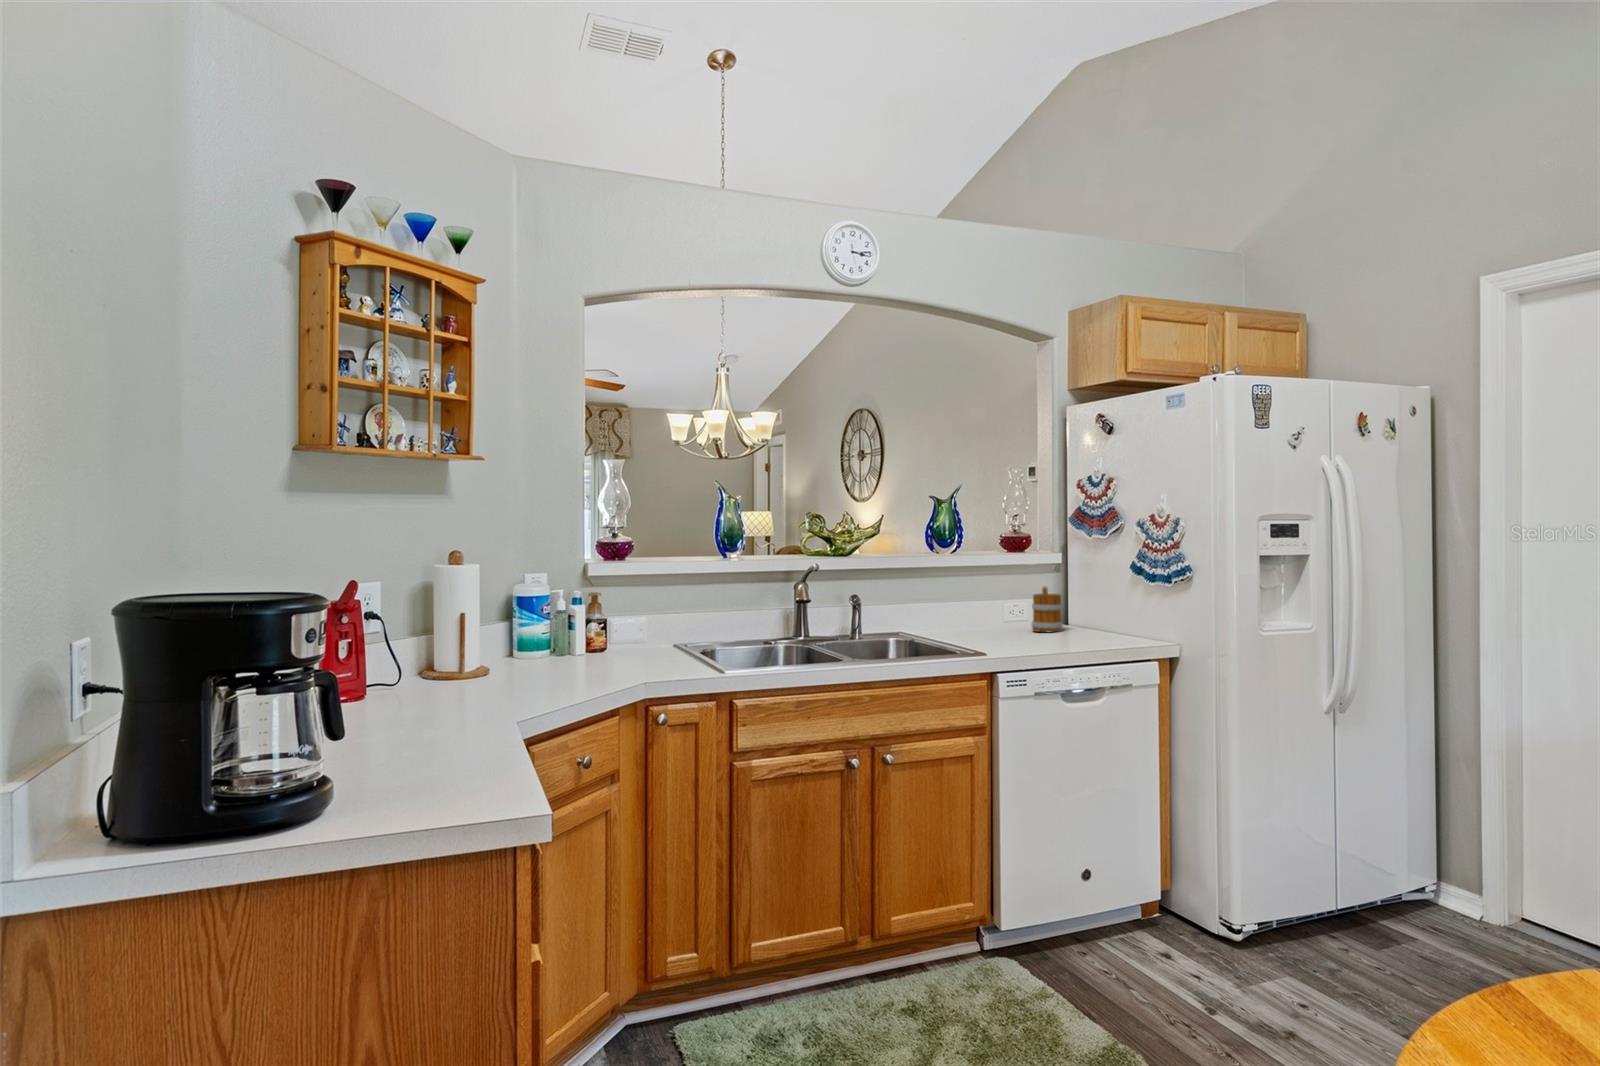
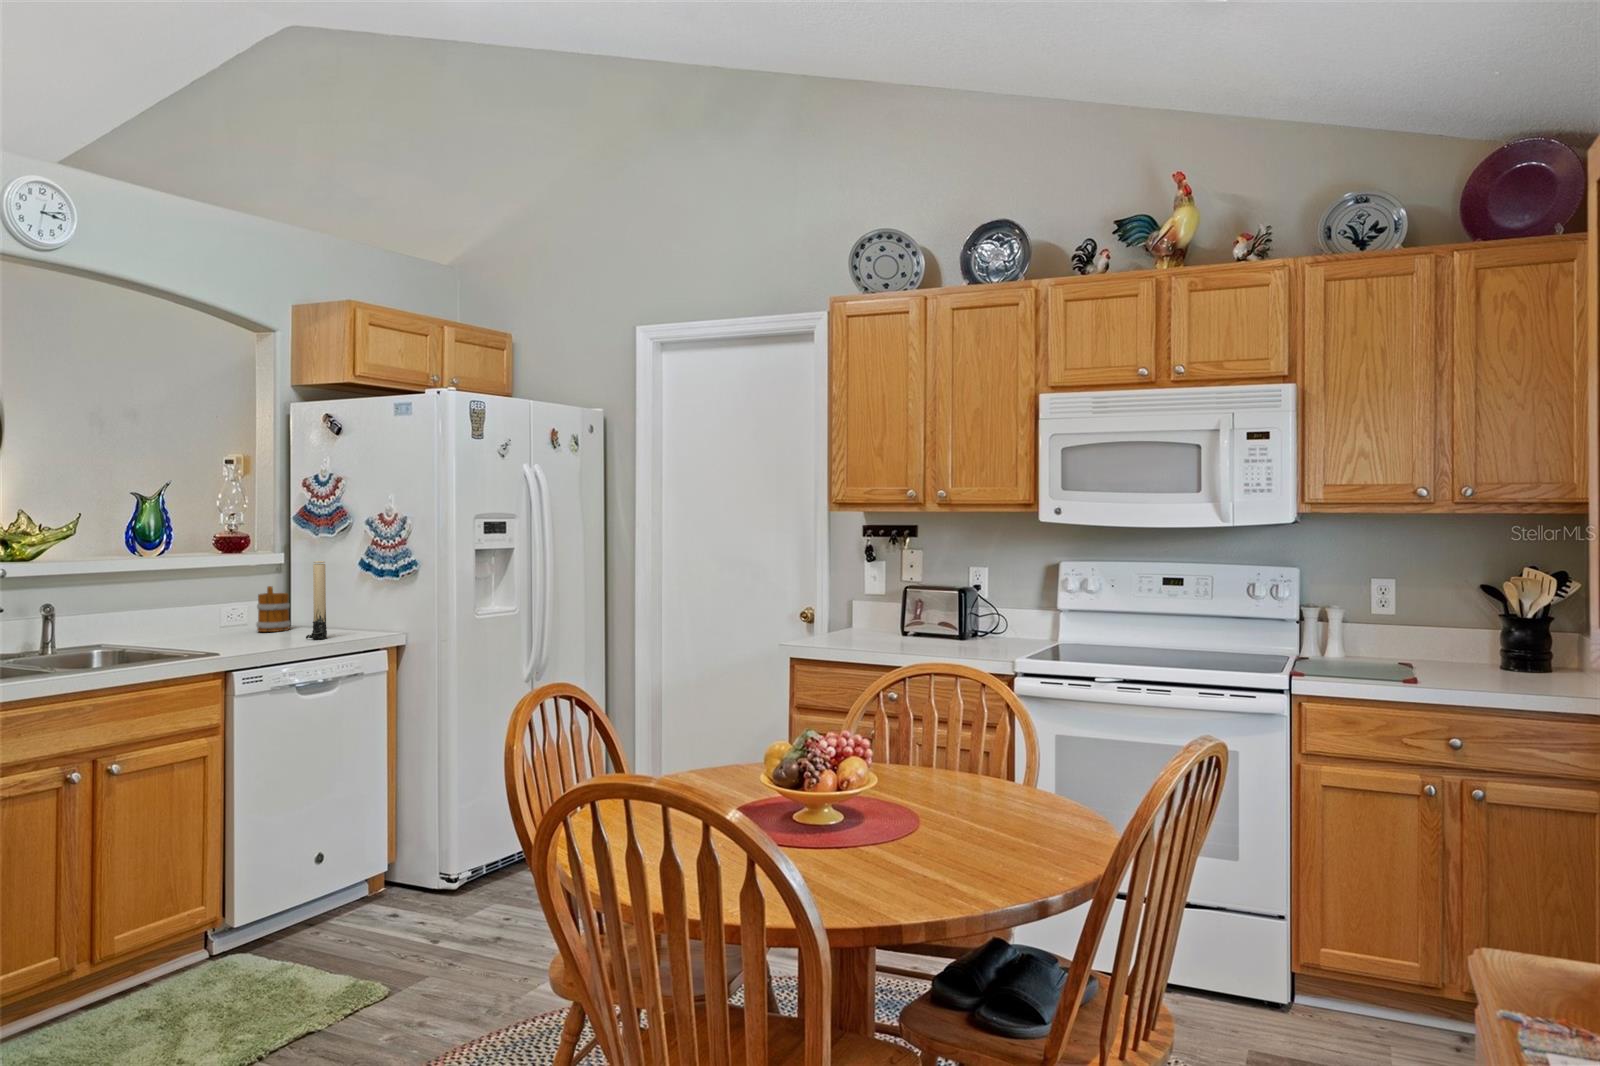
candle: none [1073,564,1094,646] -> present [306,561,327,640]

